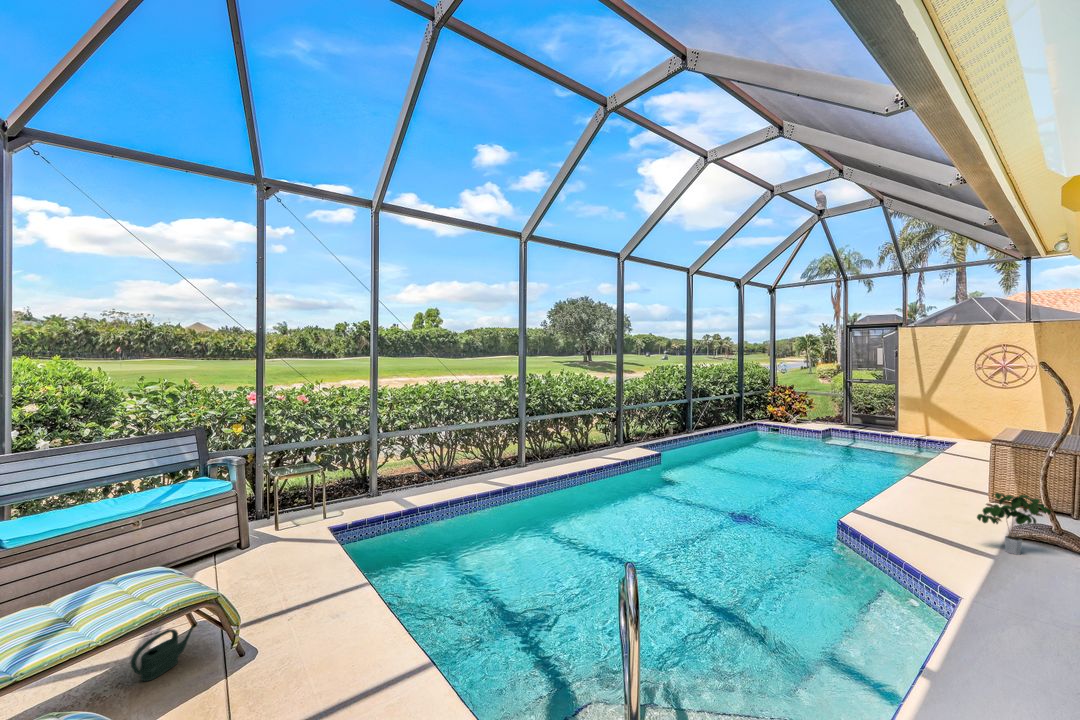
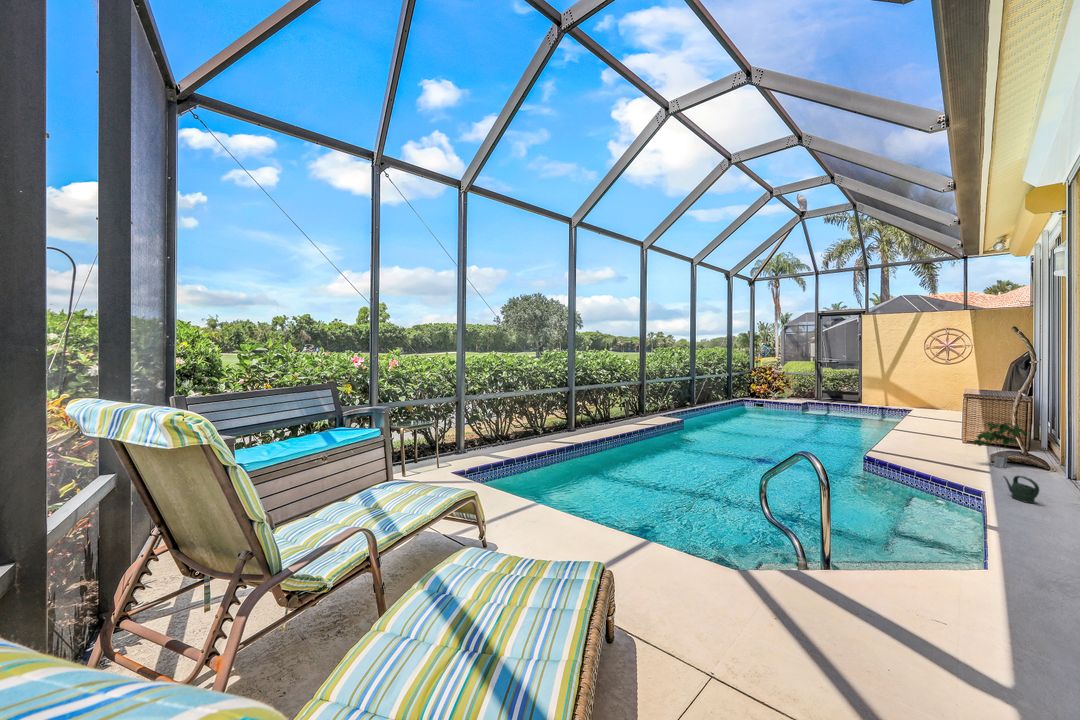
watering can: present [131,622,197,681] -> present [1004,476,1039,503]

